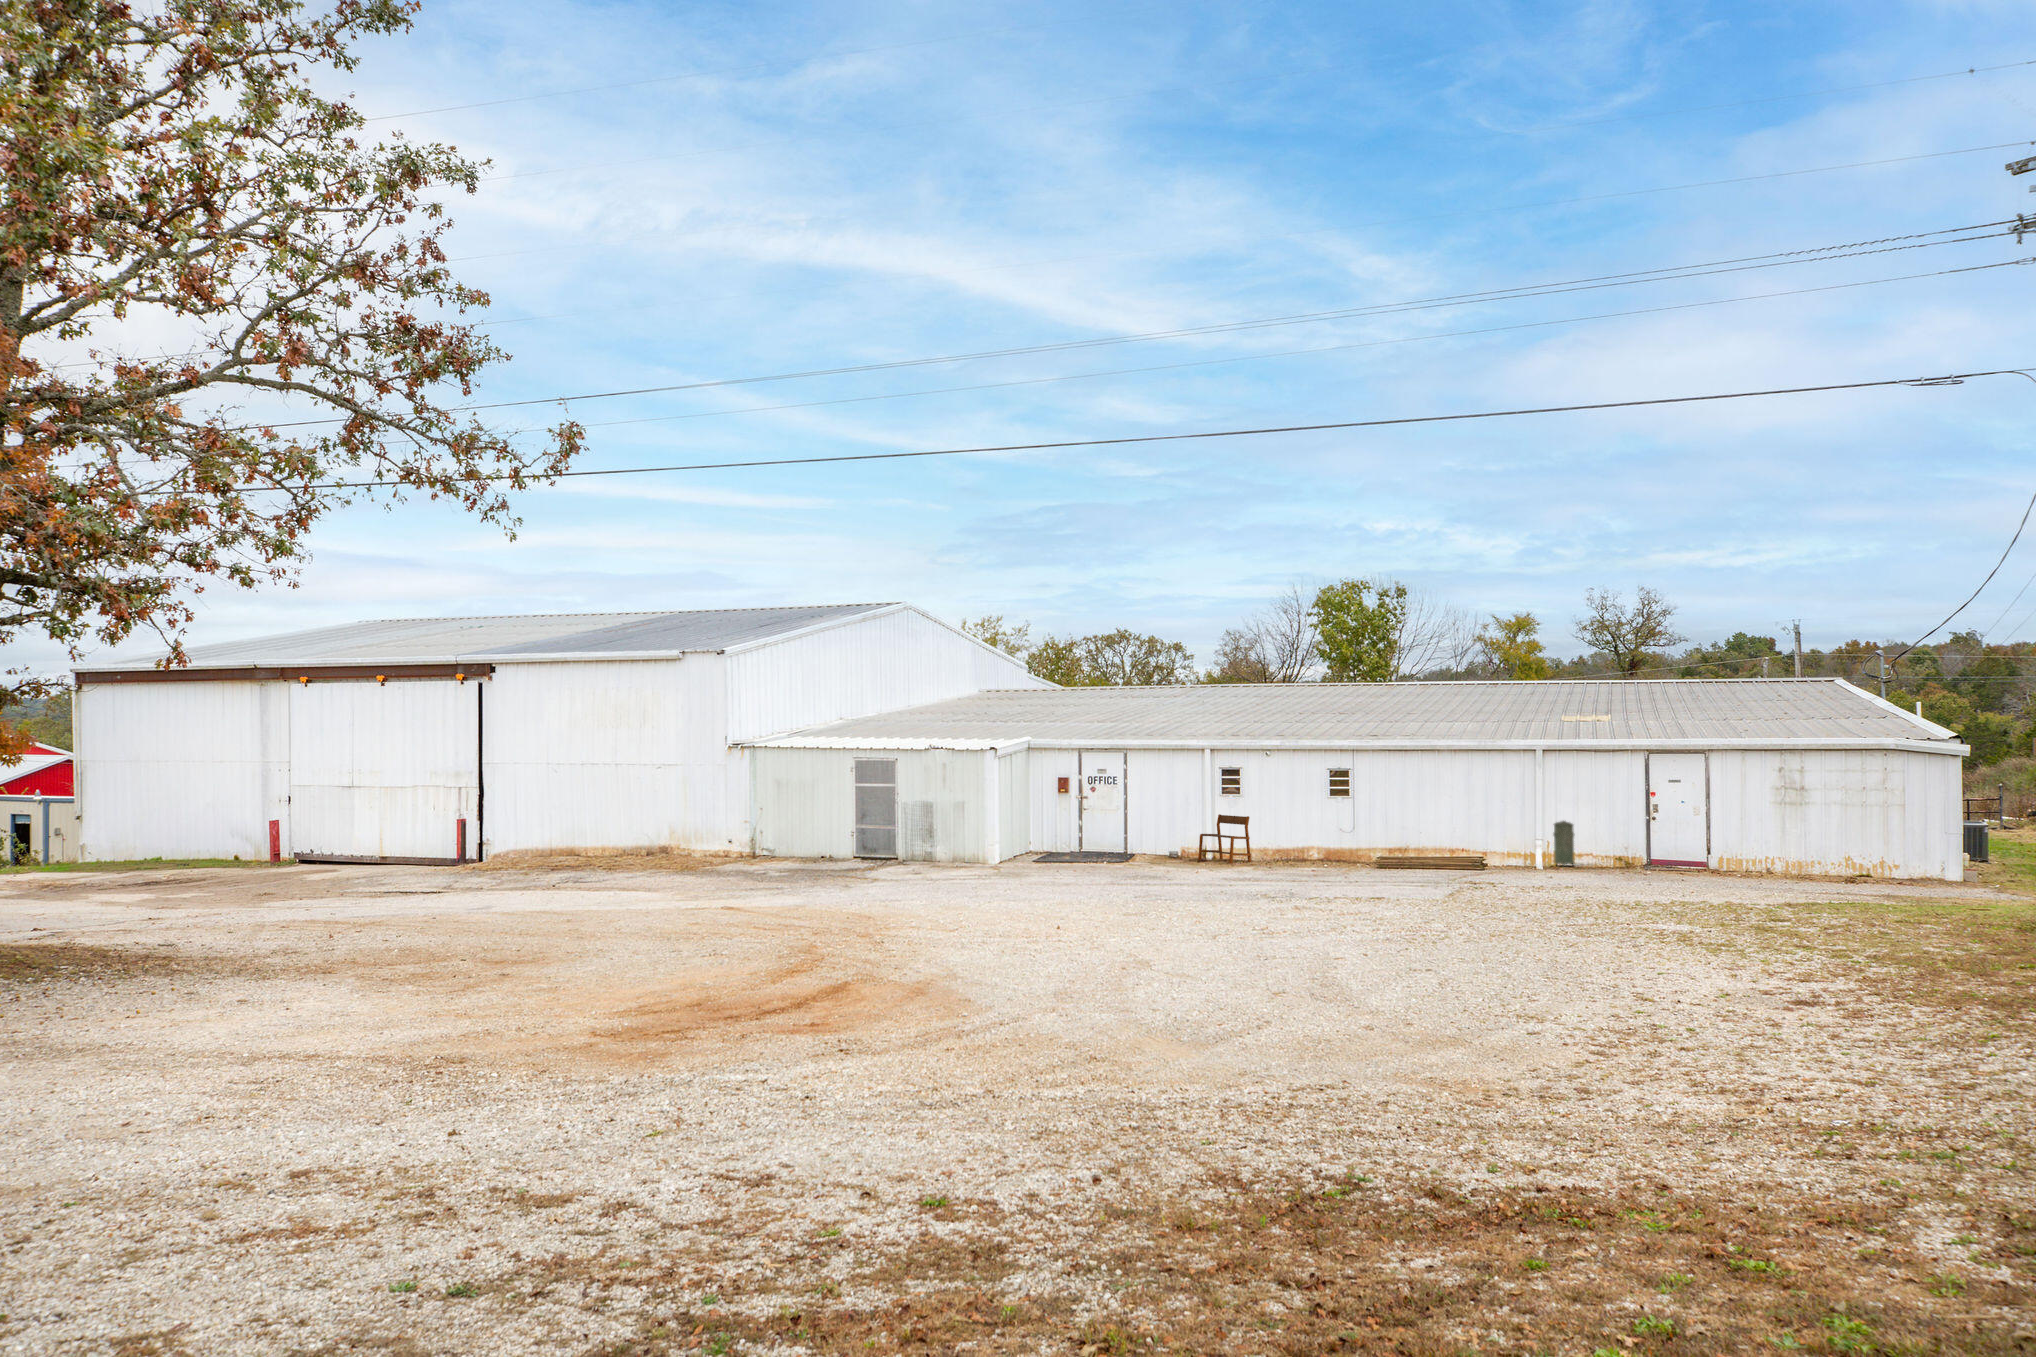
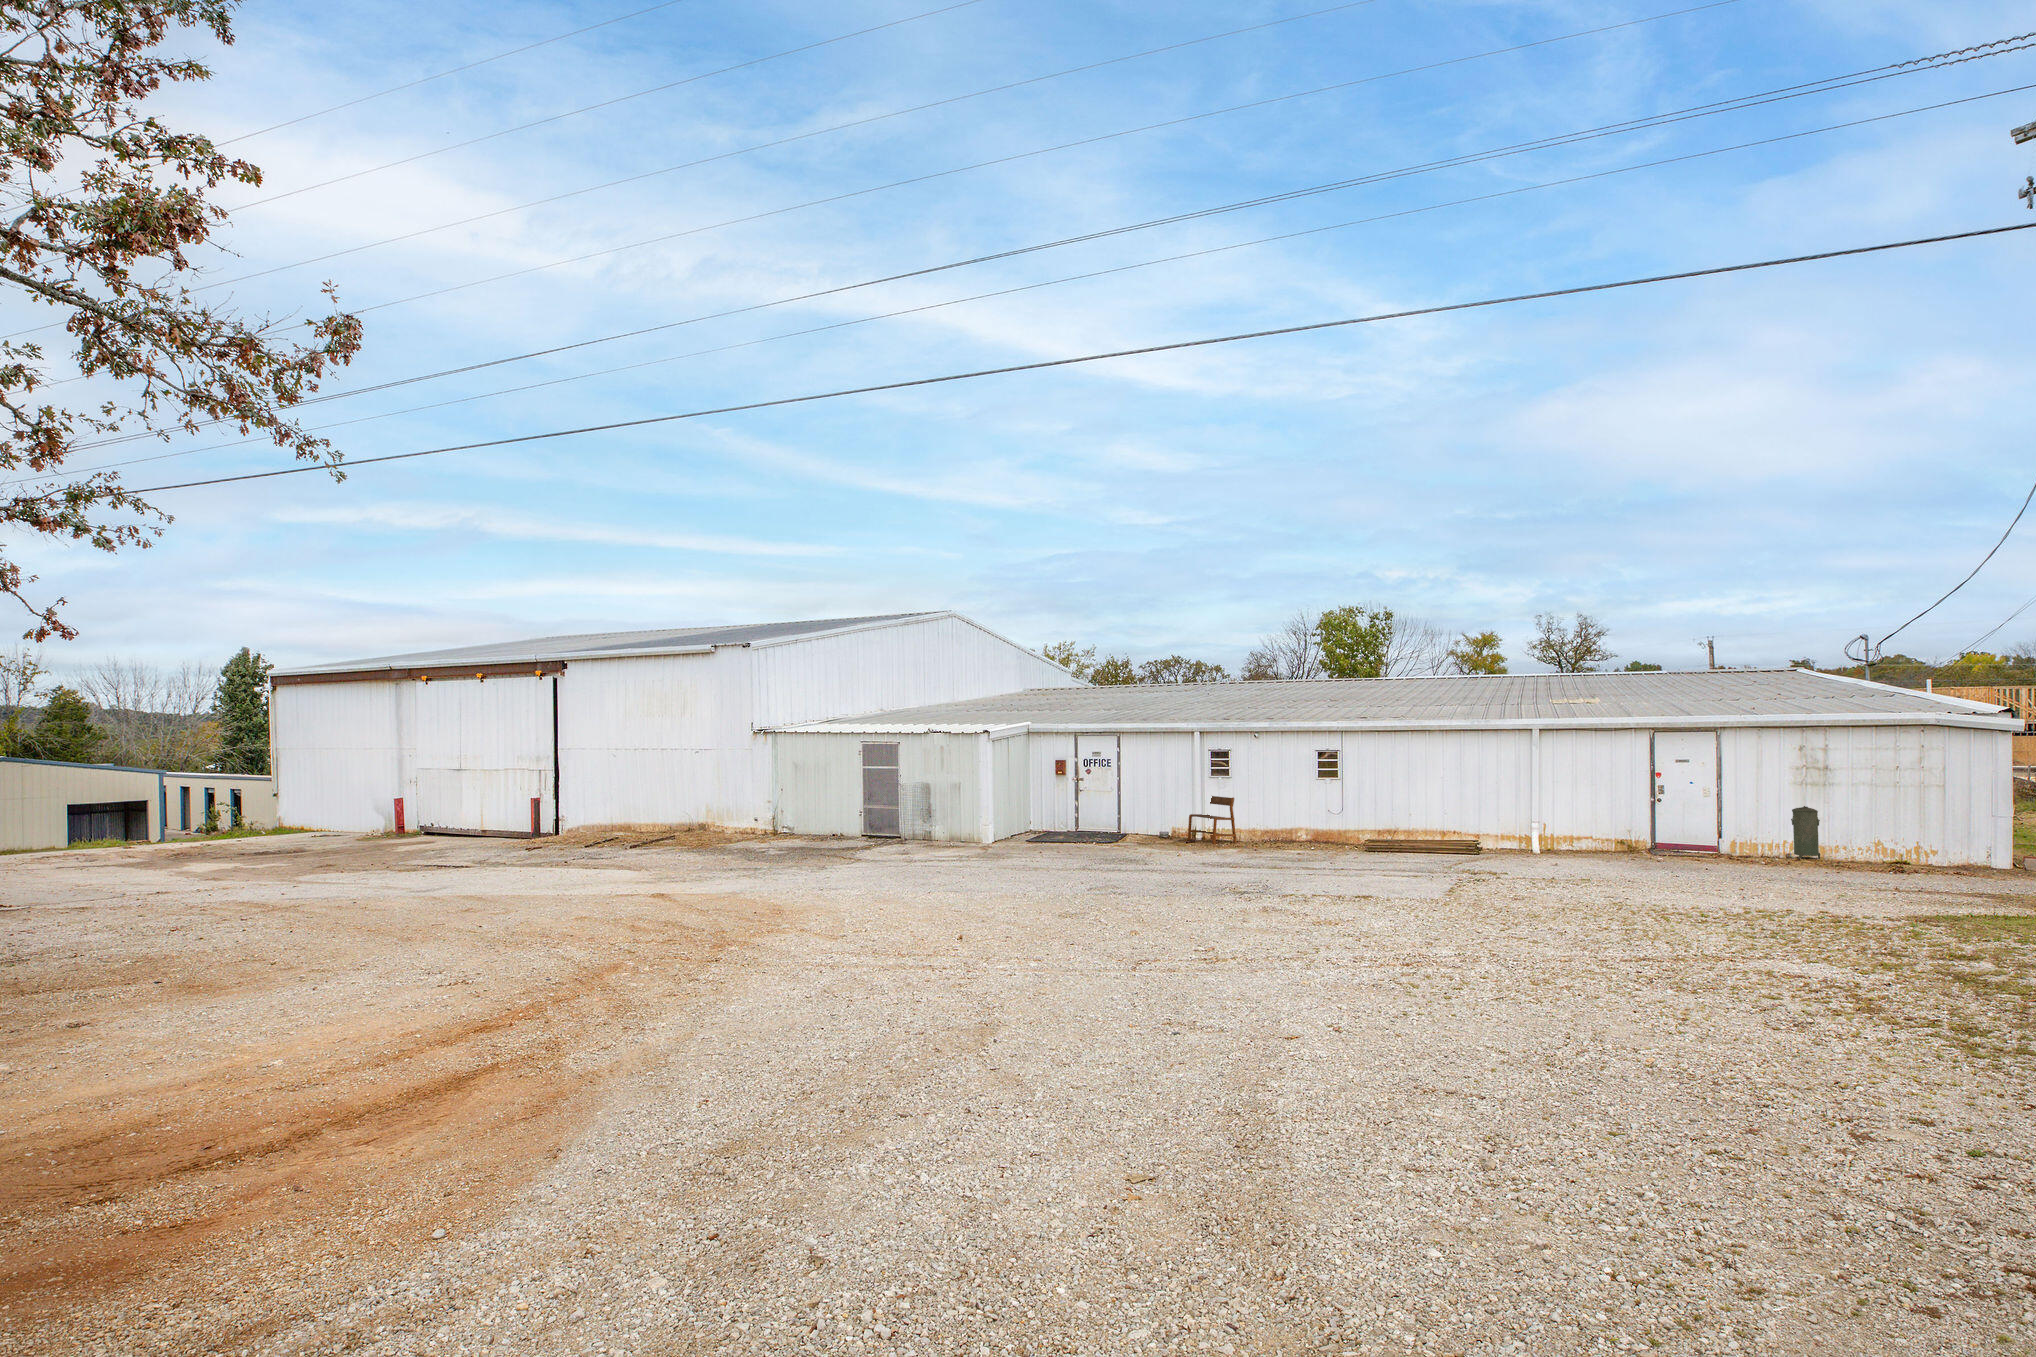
trash can: present [1553,821,1574,866] -> present [1791,806,1820,859]

